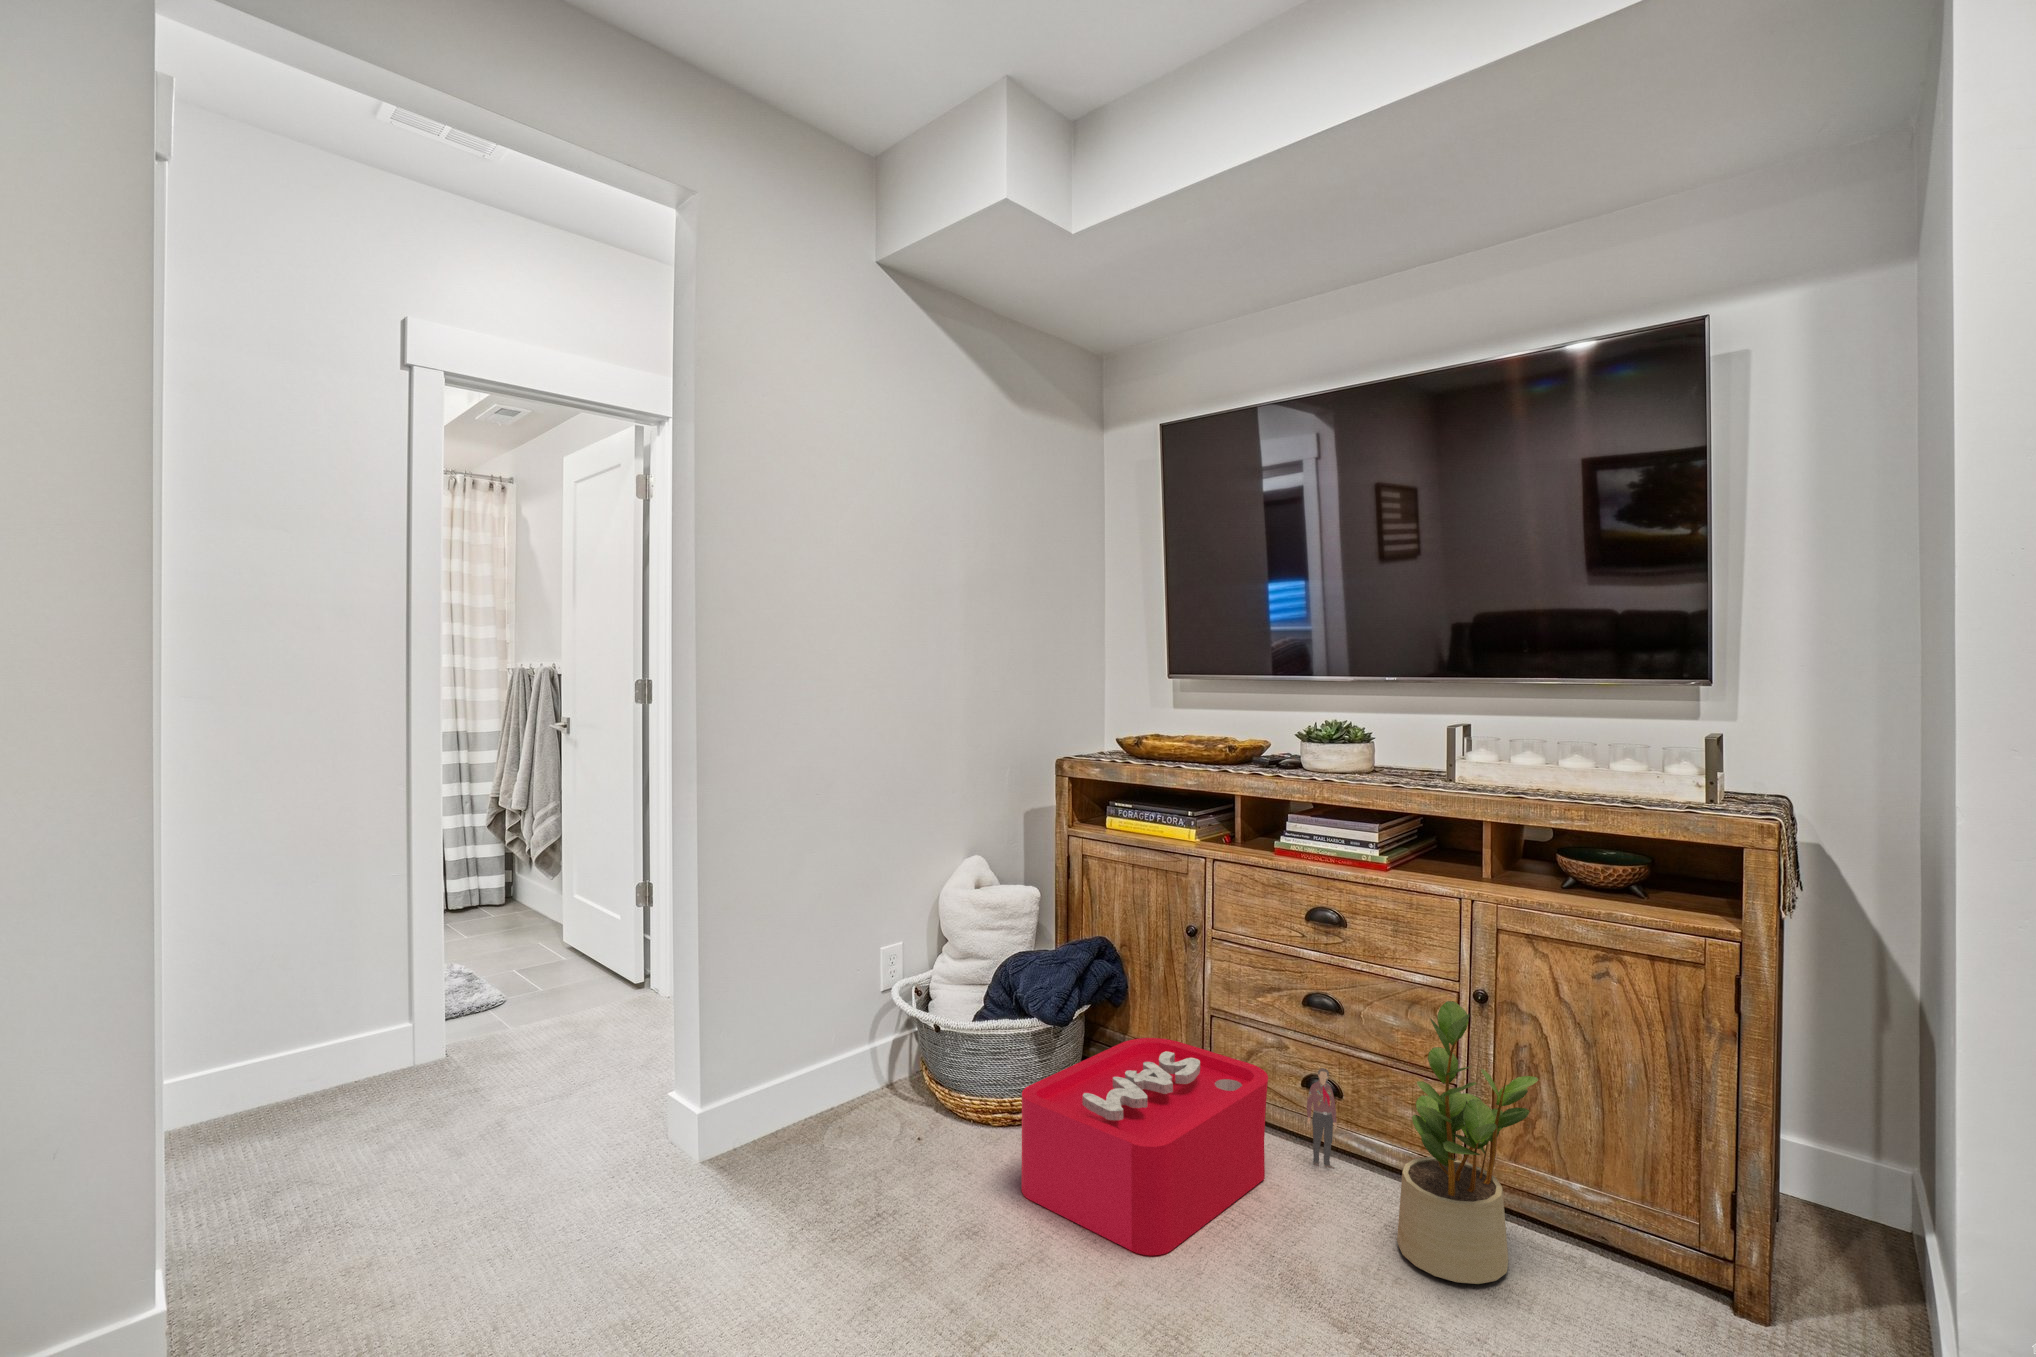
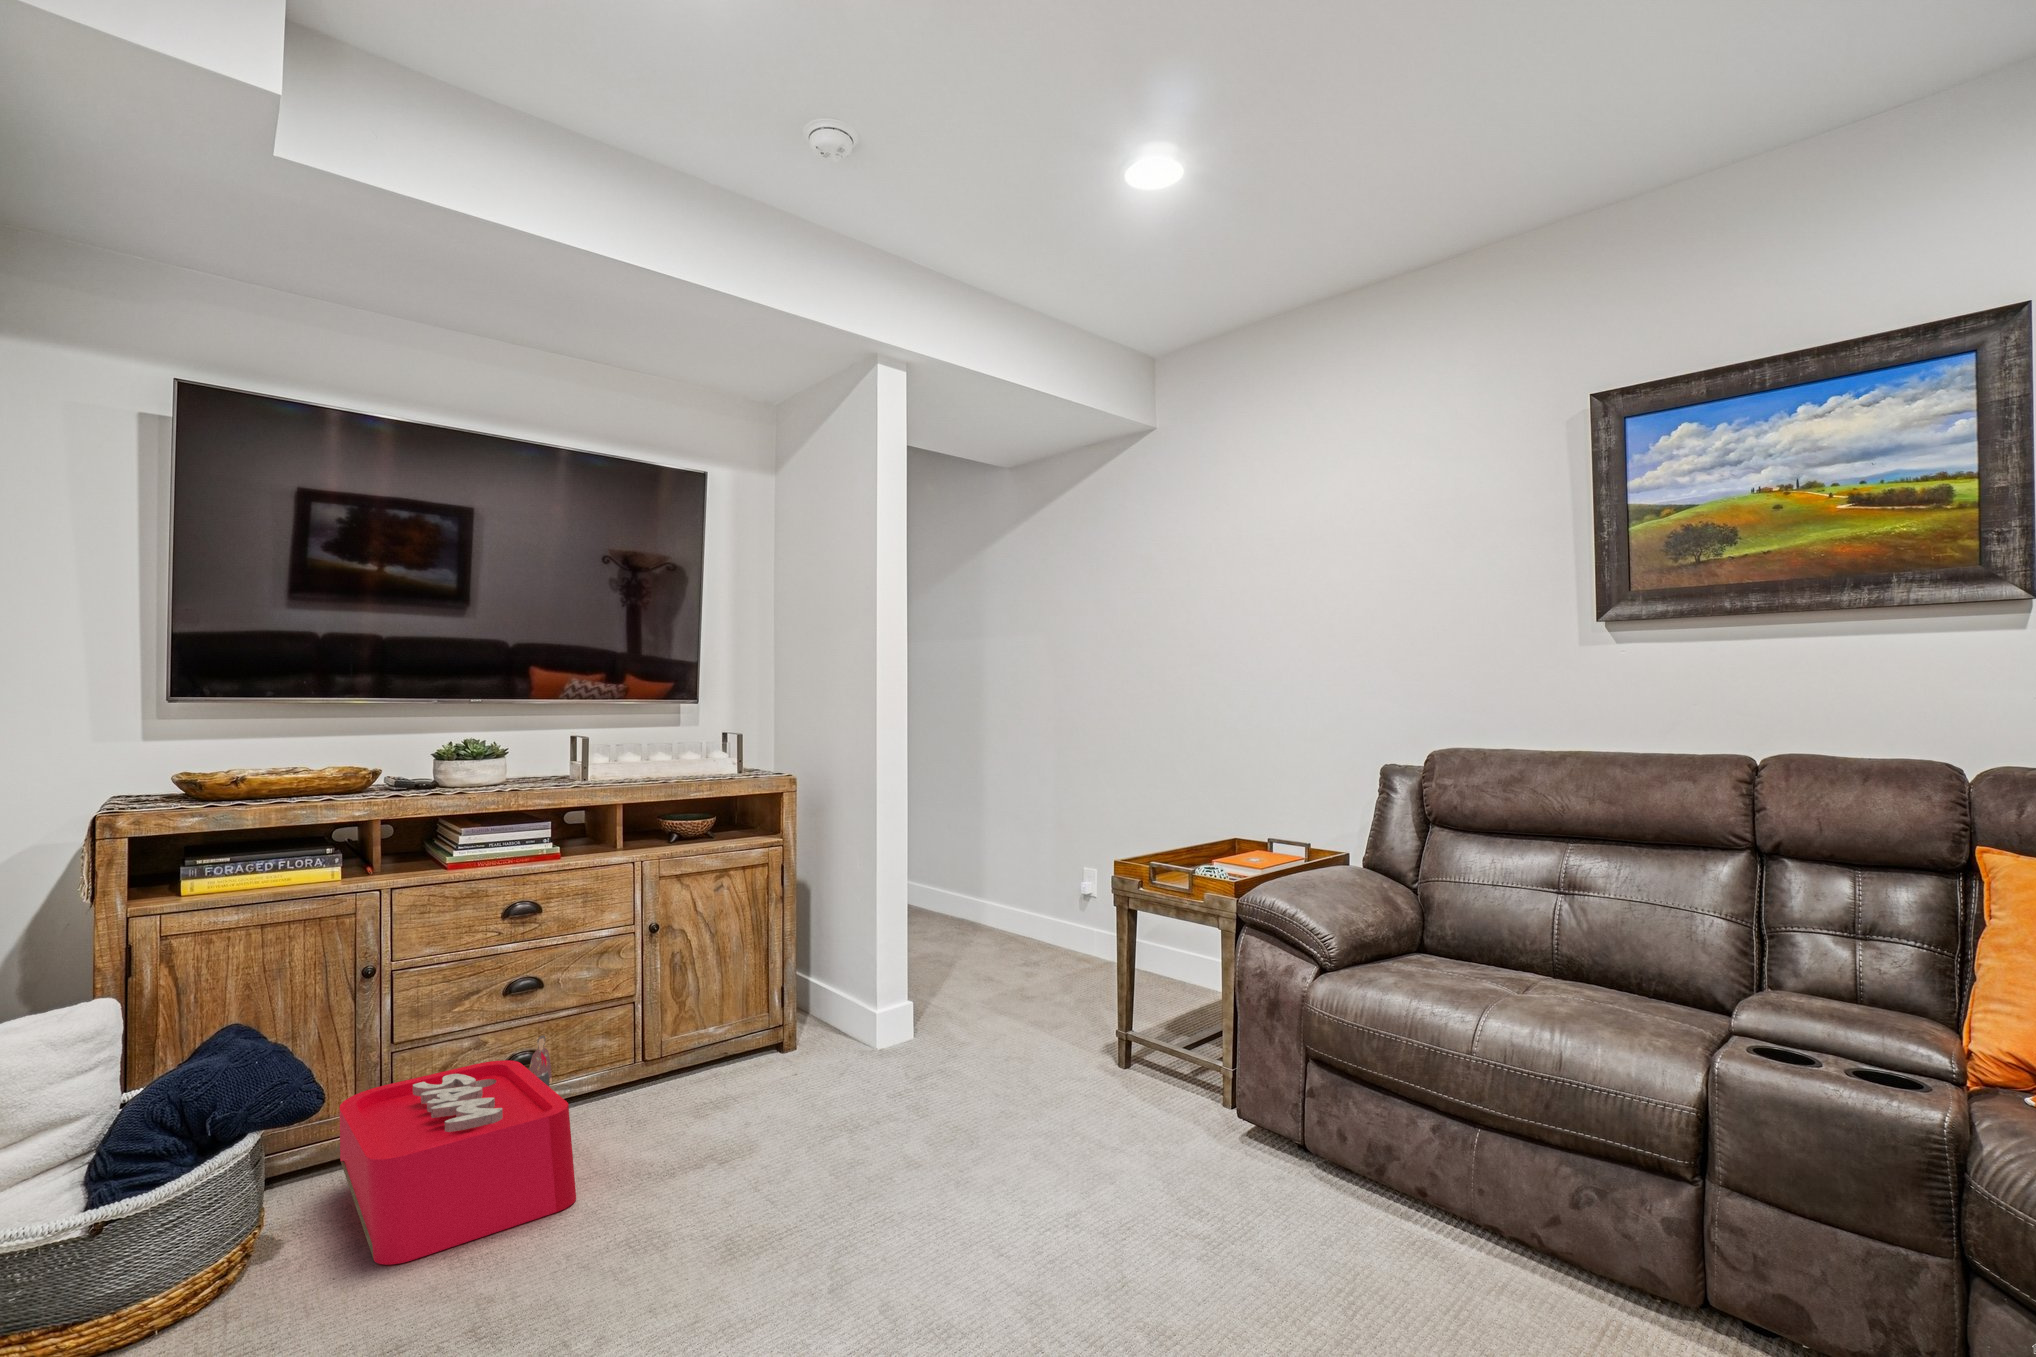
potted plant: present [1397,1001,1538,1284] -> none [645,921,735,1113]

